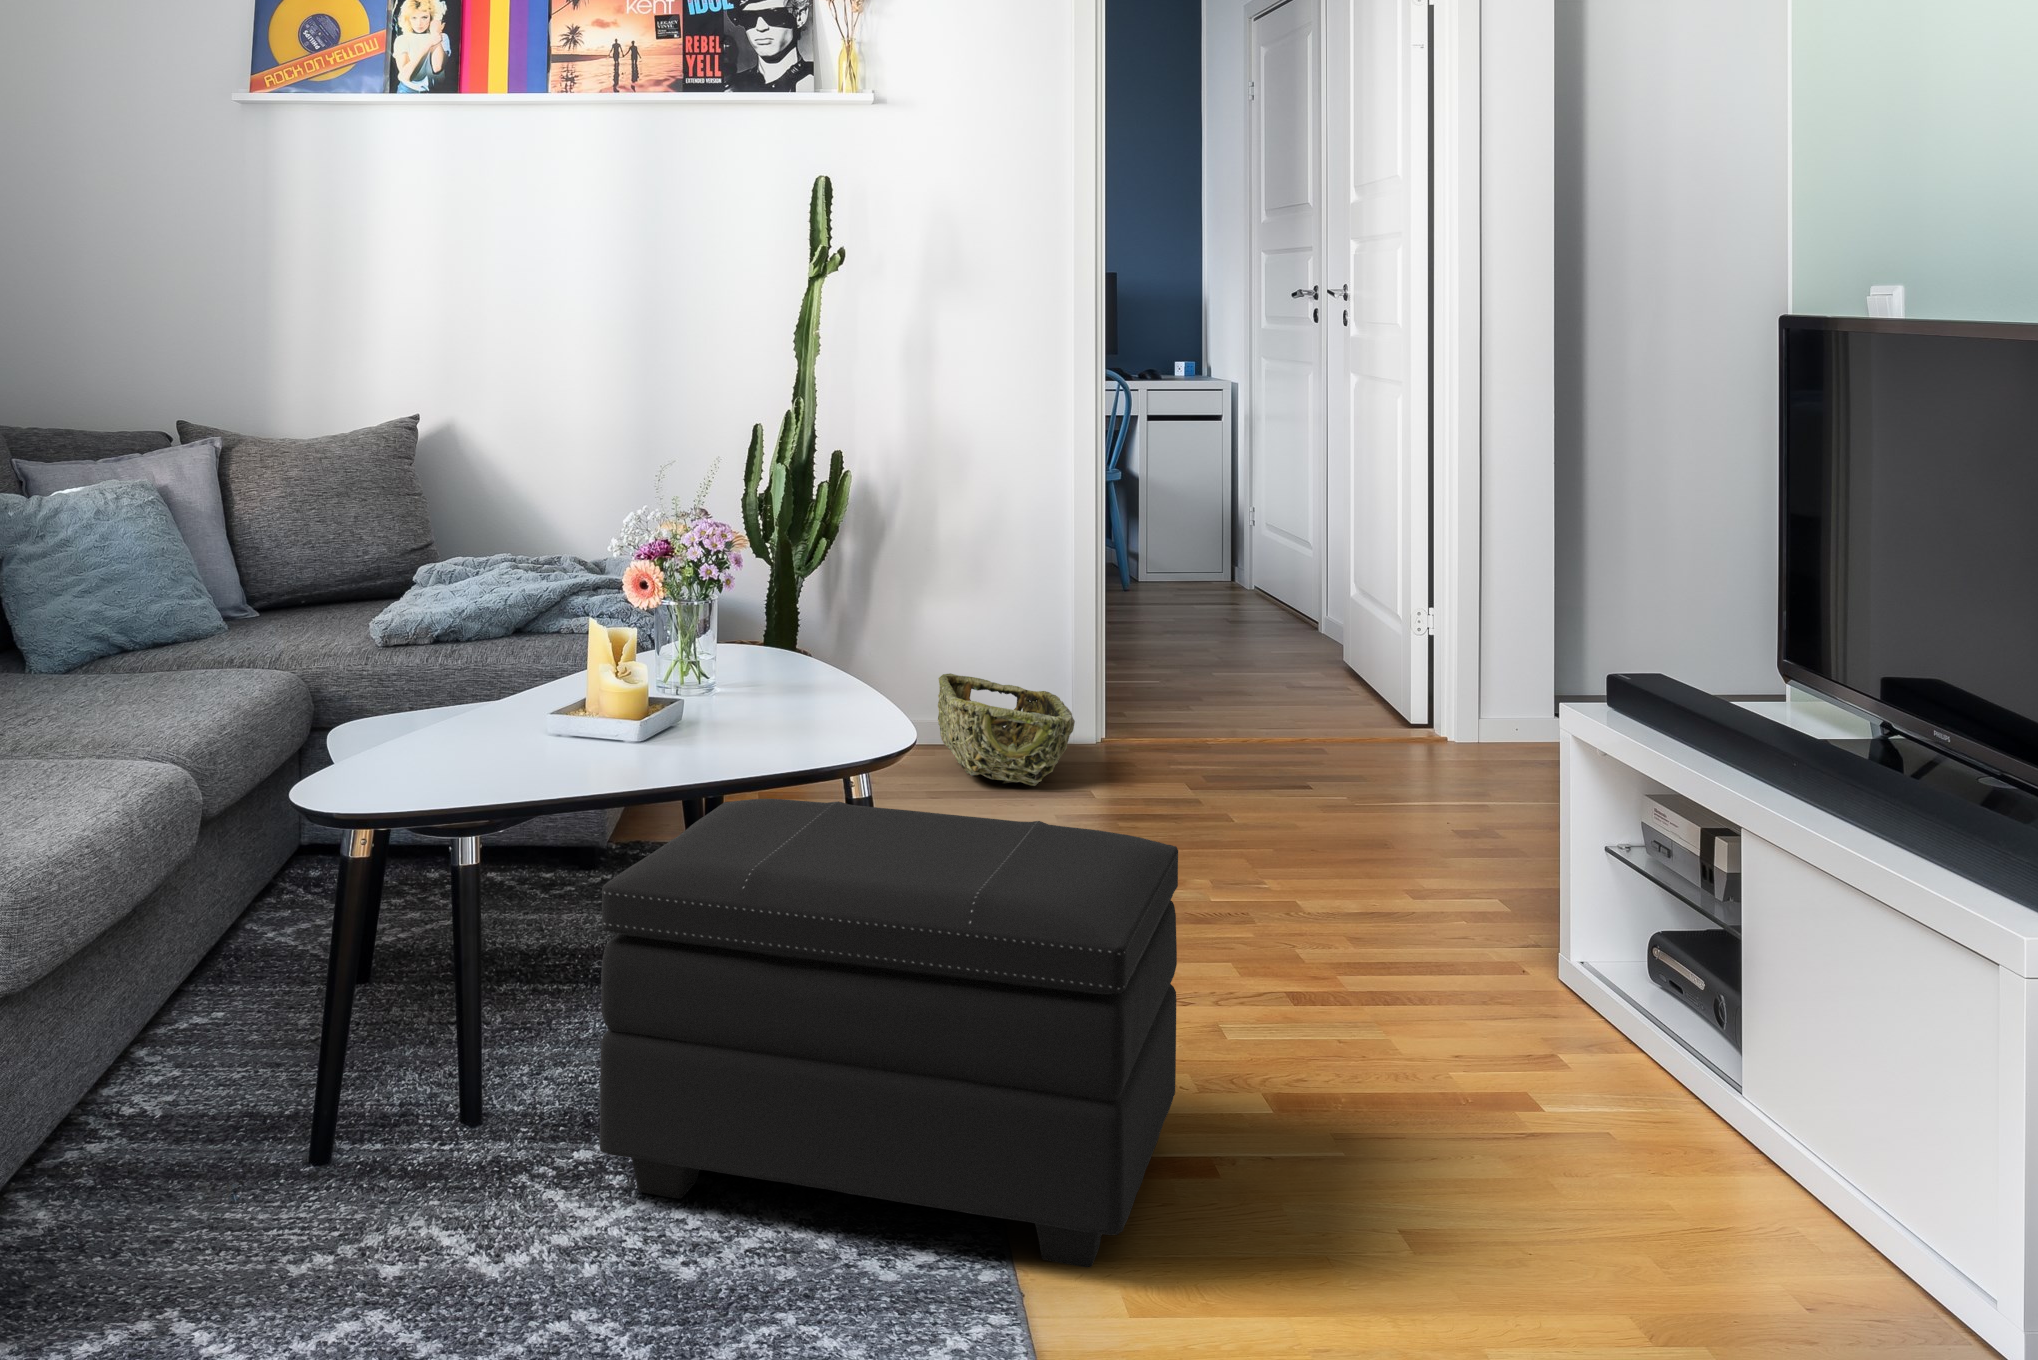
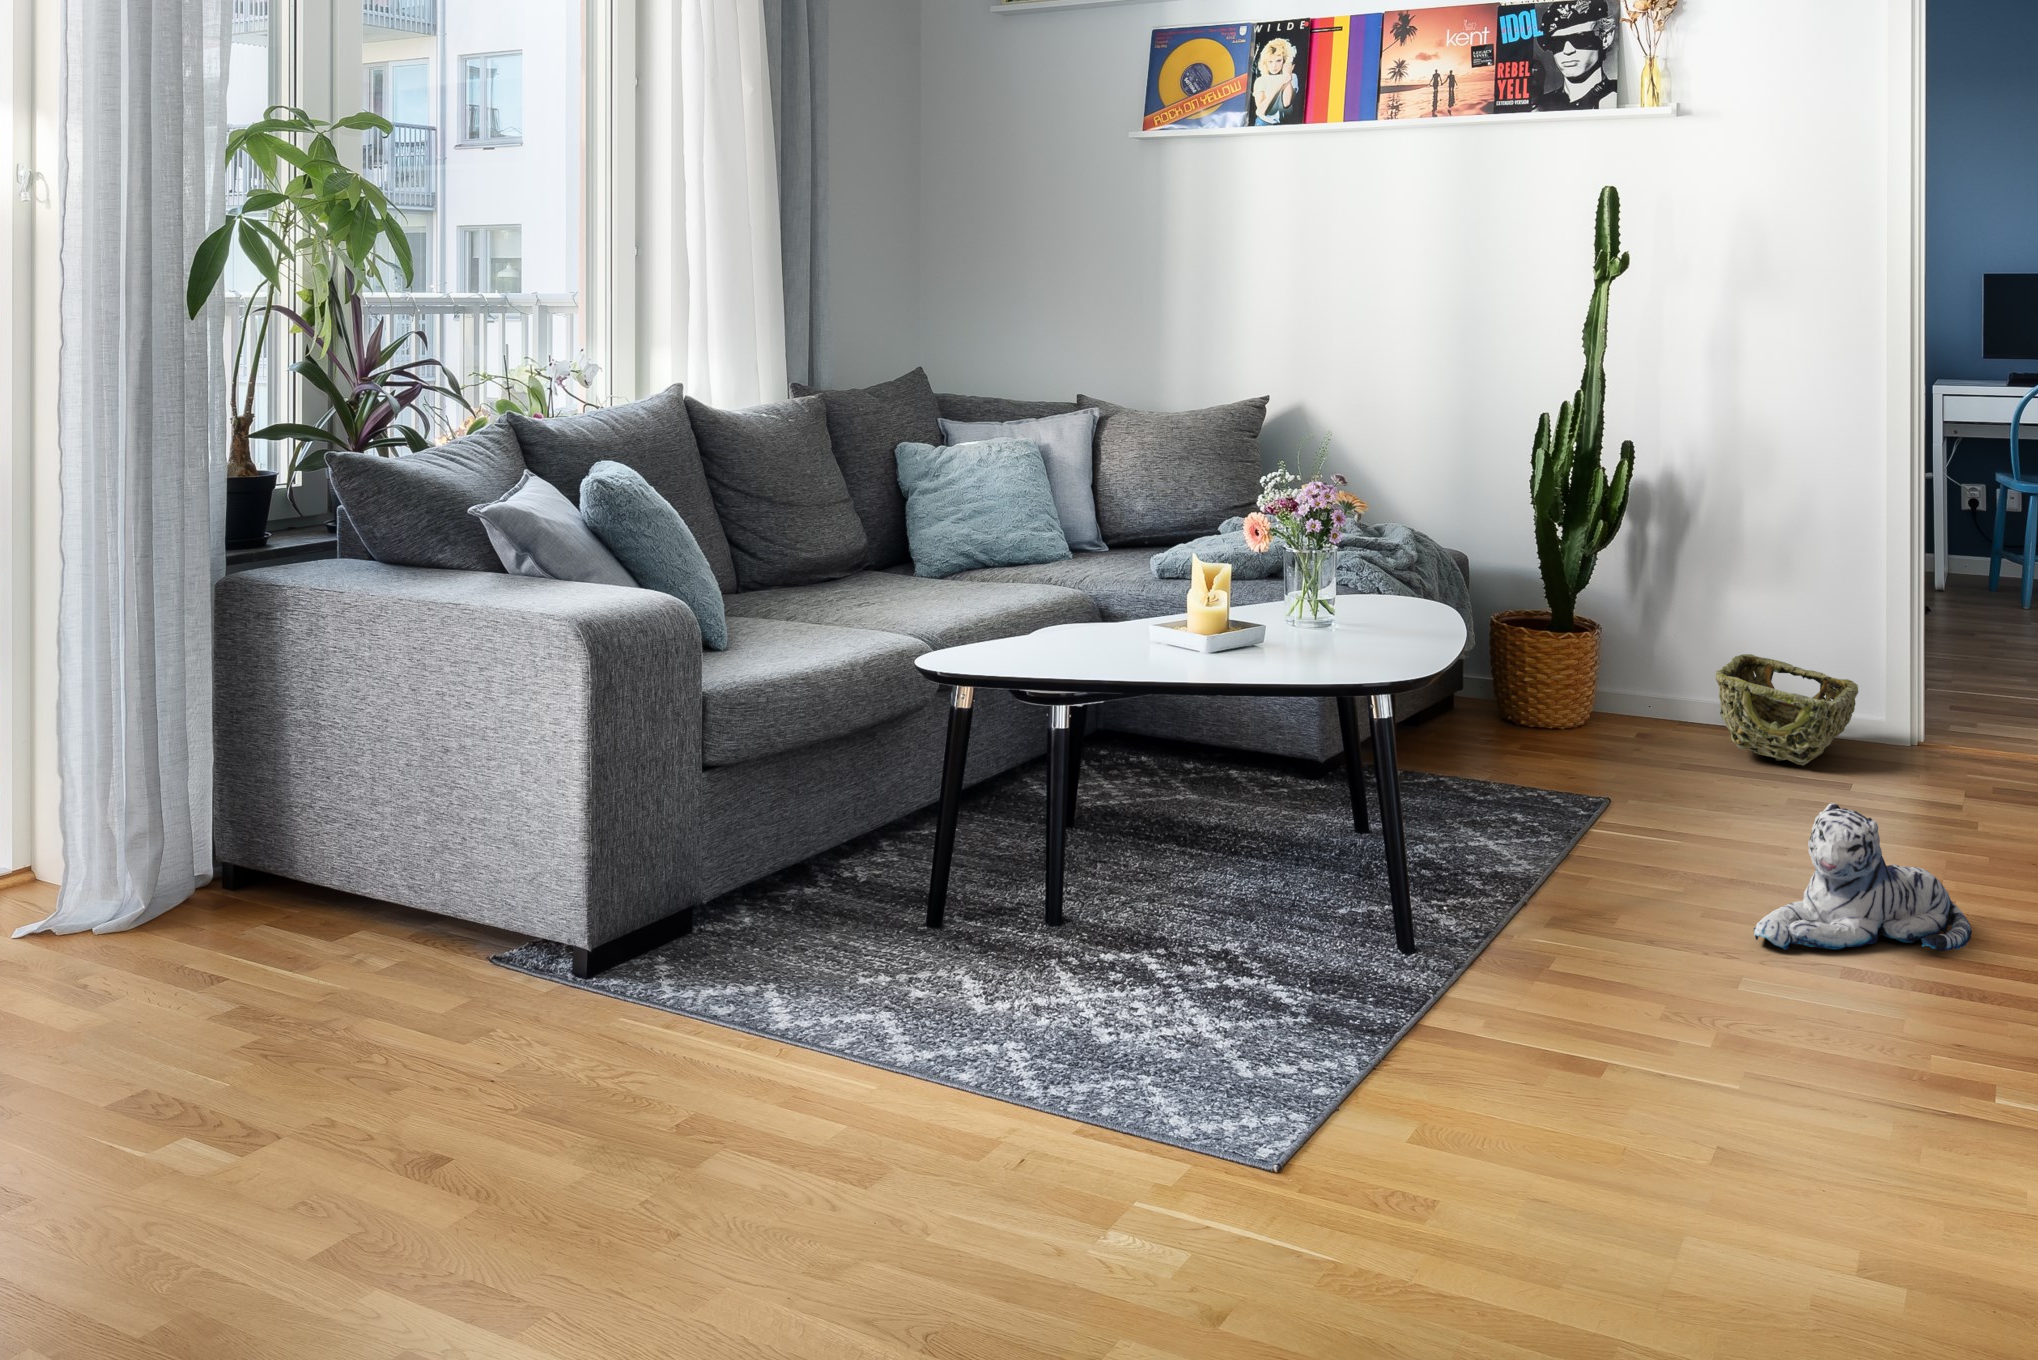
footstool: present [600,799,1178,1268] -> none [1090,706,1608,1113]
plush toy: none [1181,832,1351,993] -> present [1754,803,1972,951]

